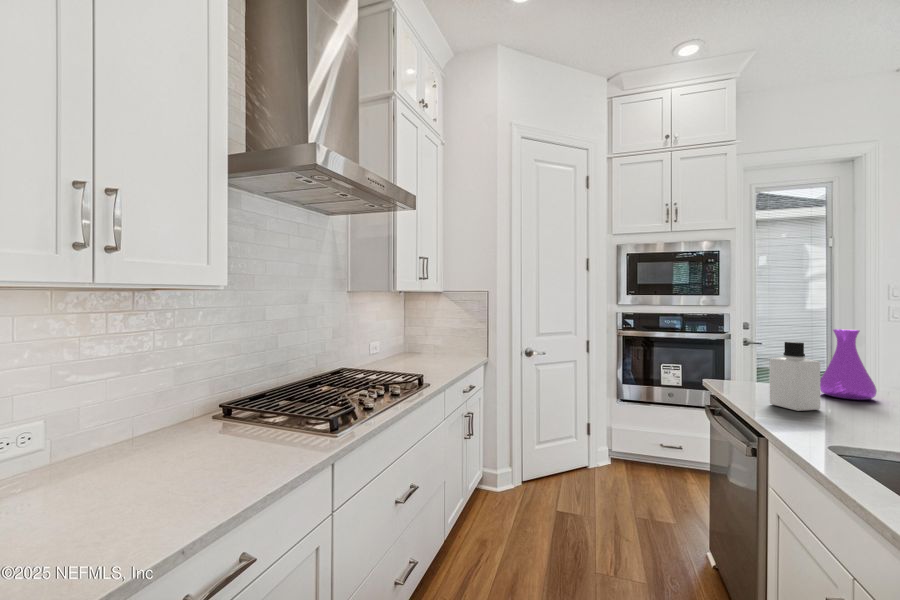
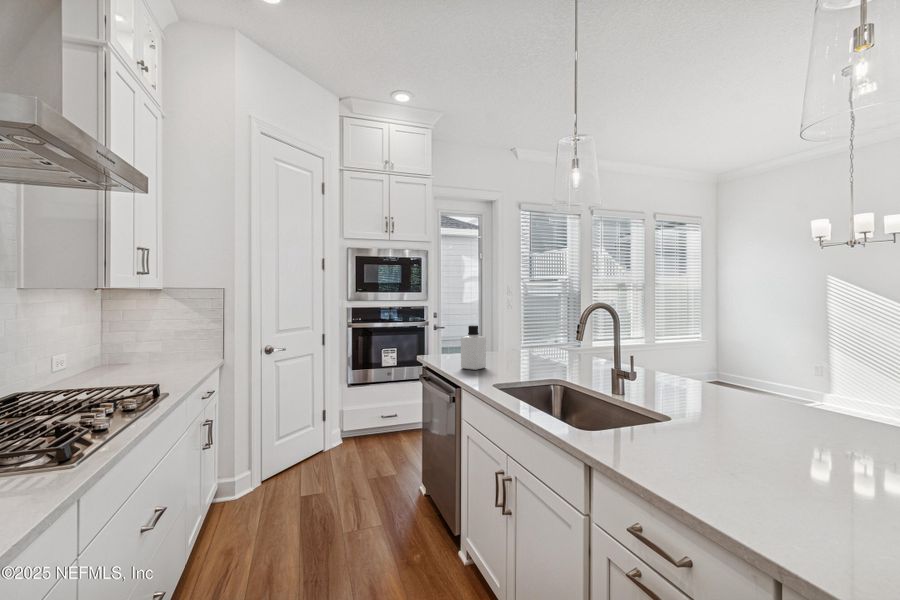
vase: present [820,329,877,400] -> none [483,316,510,359]

